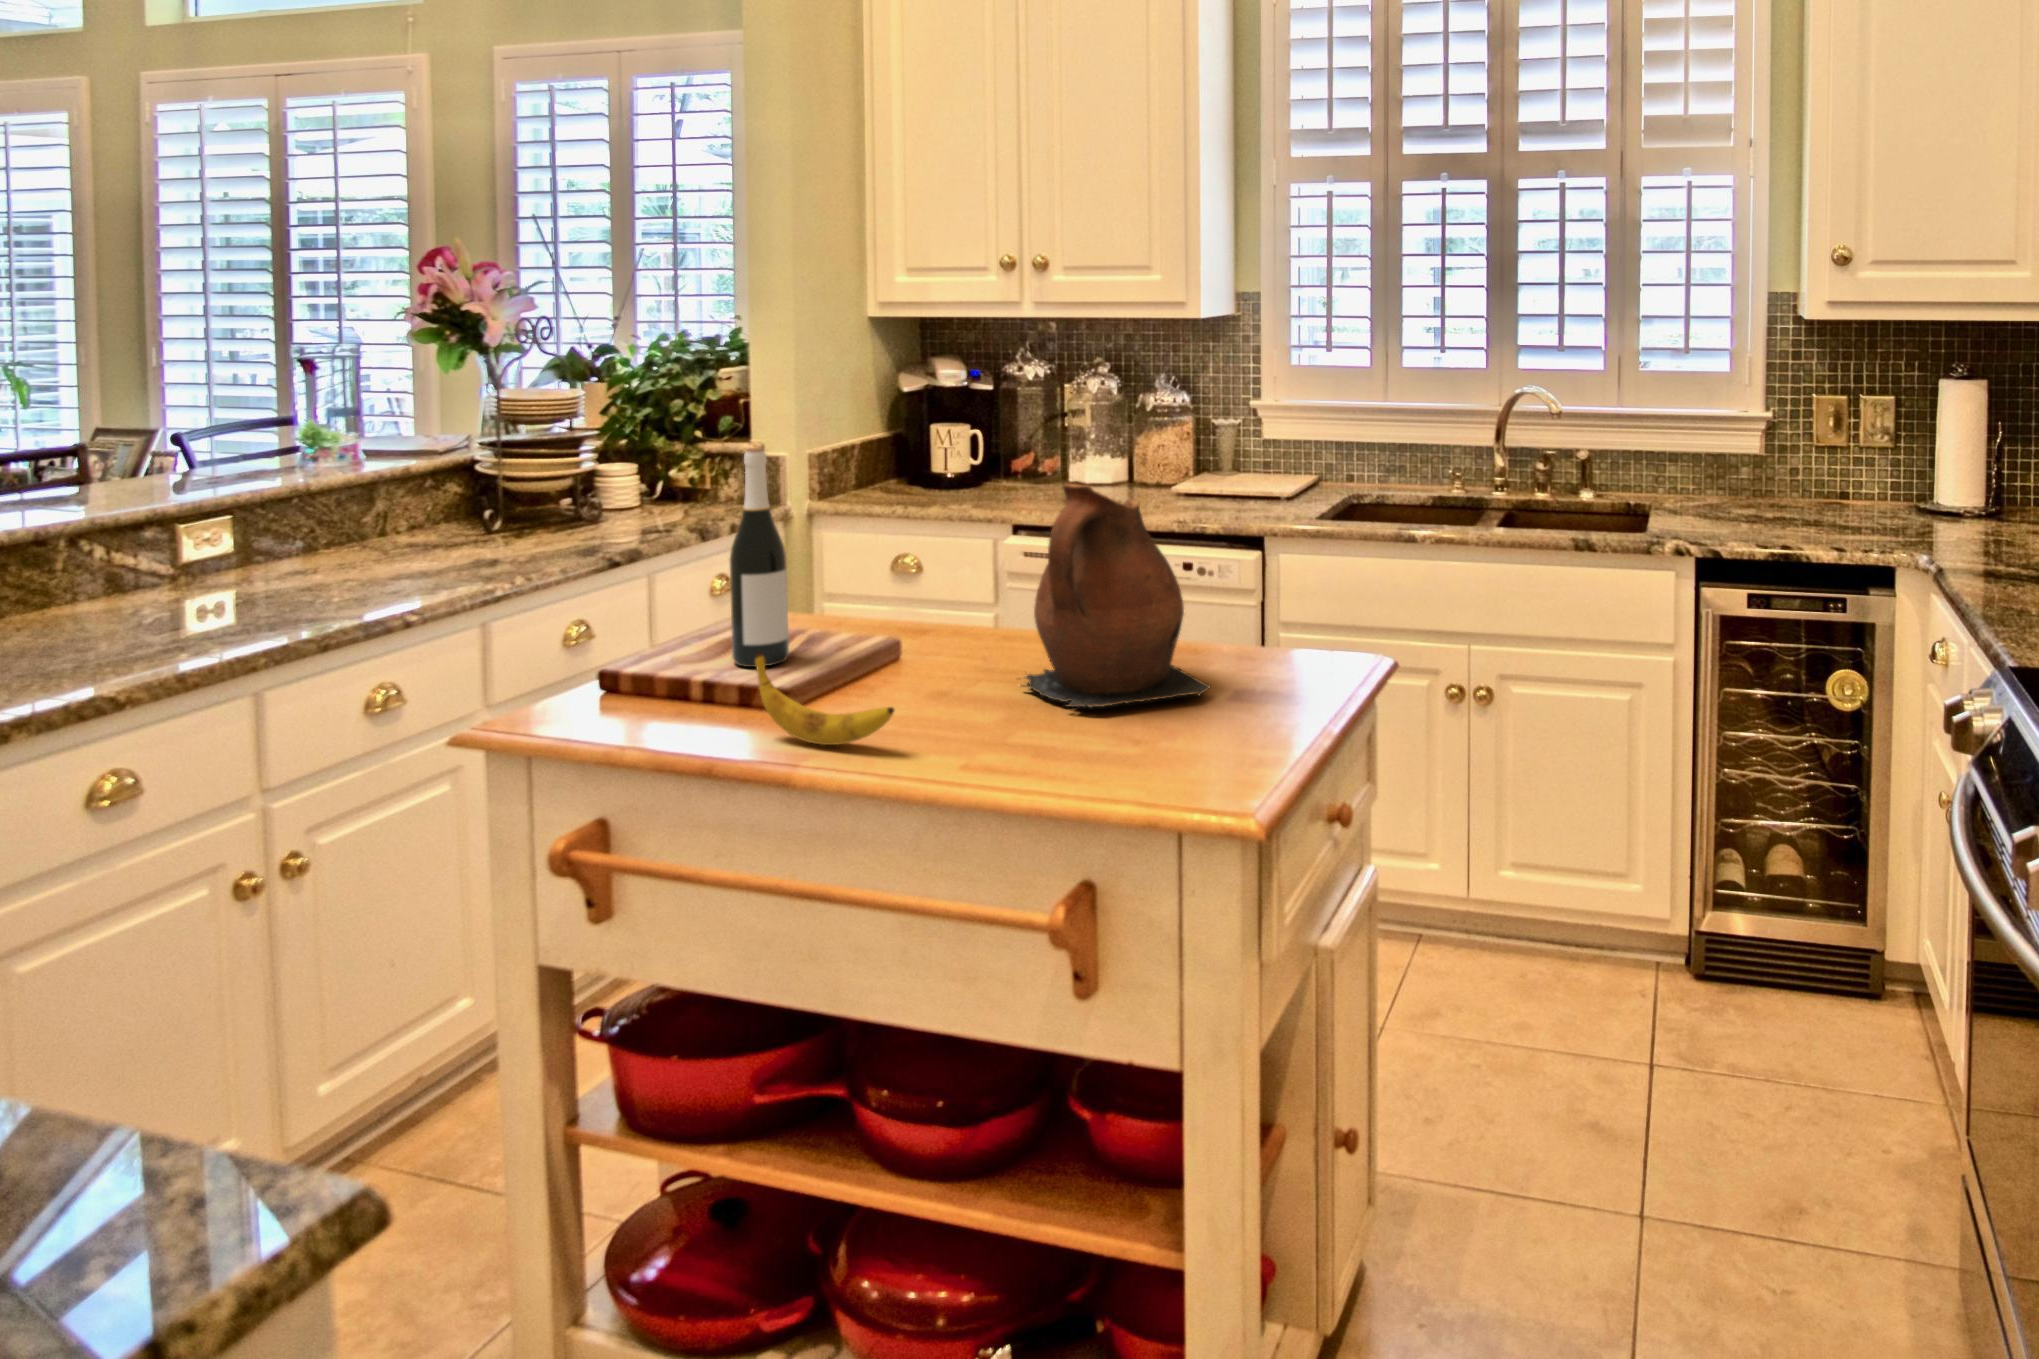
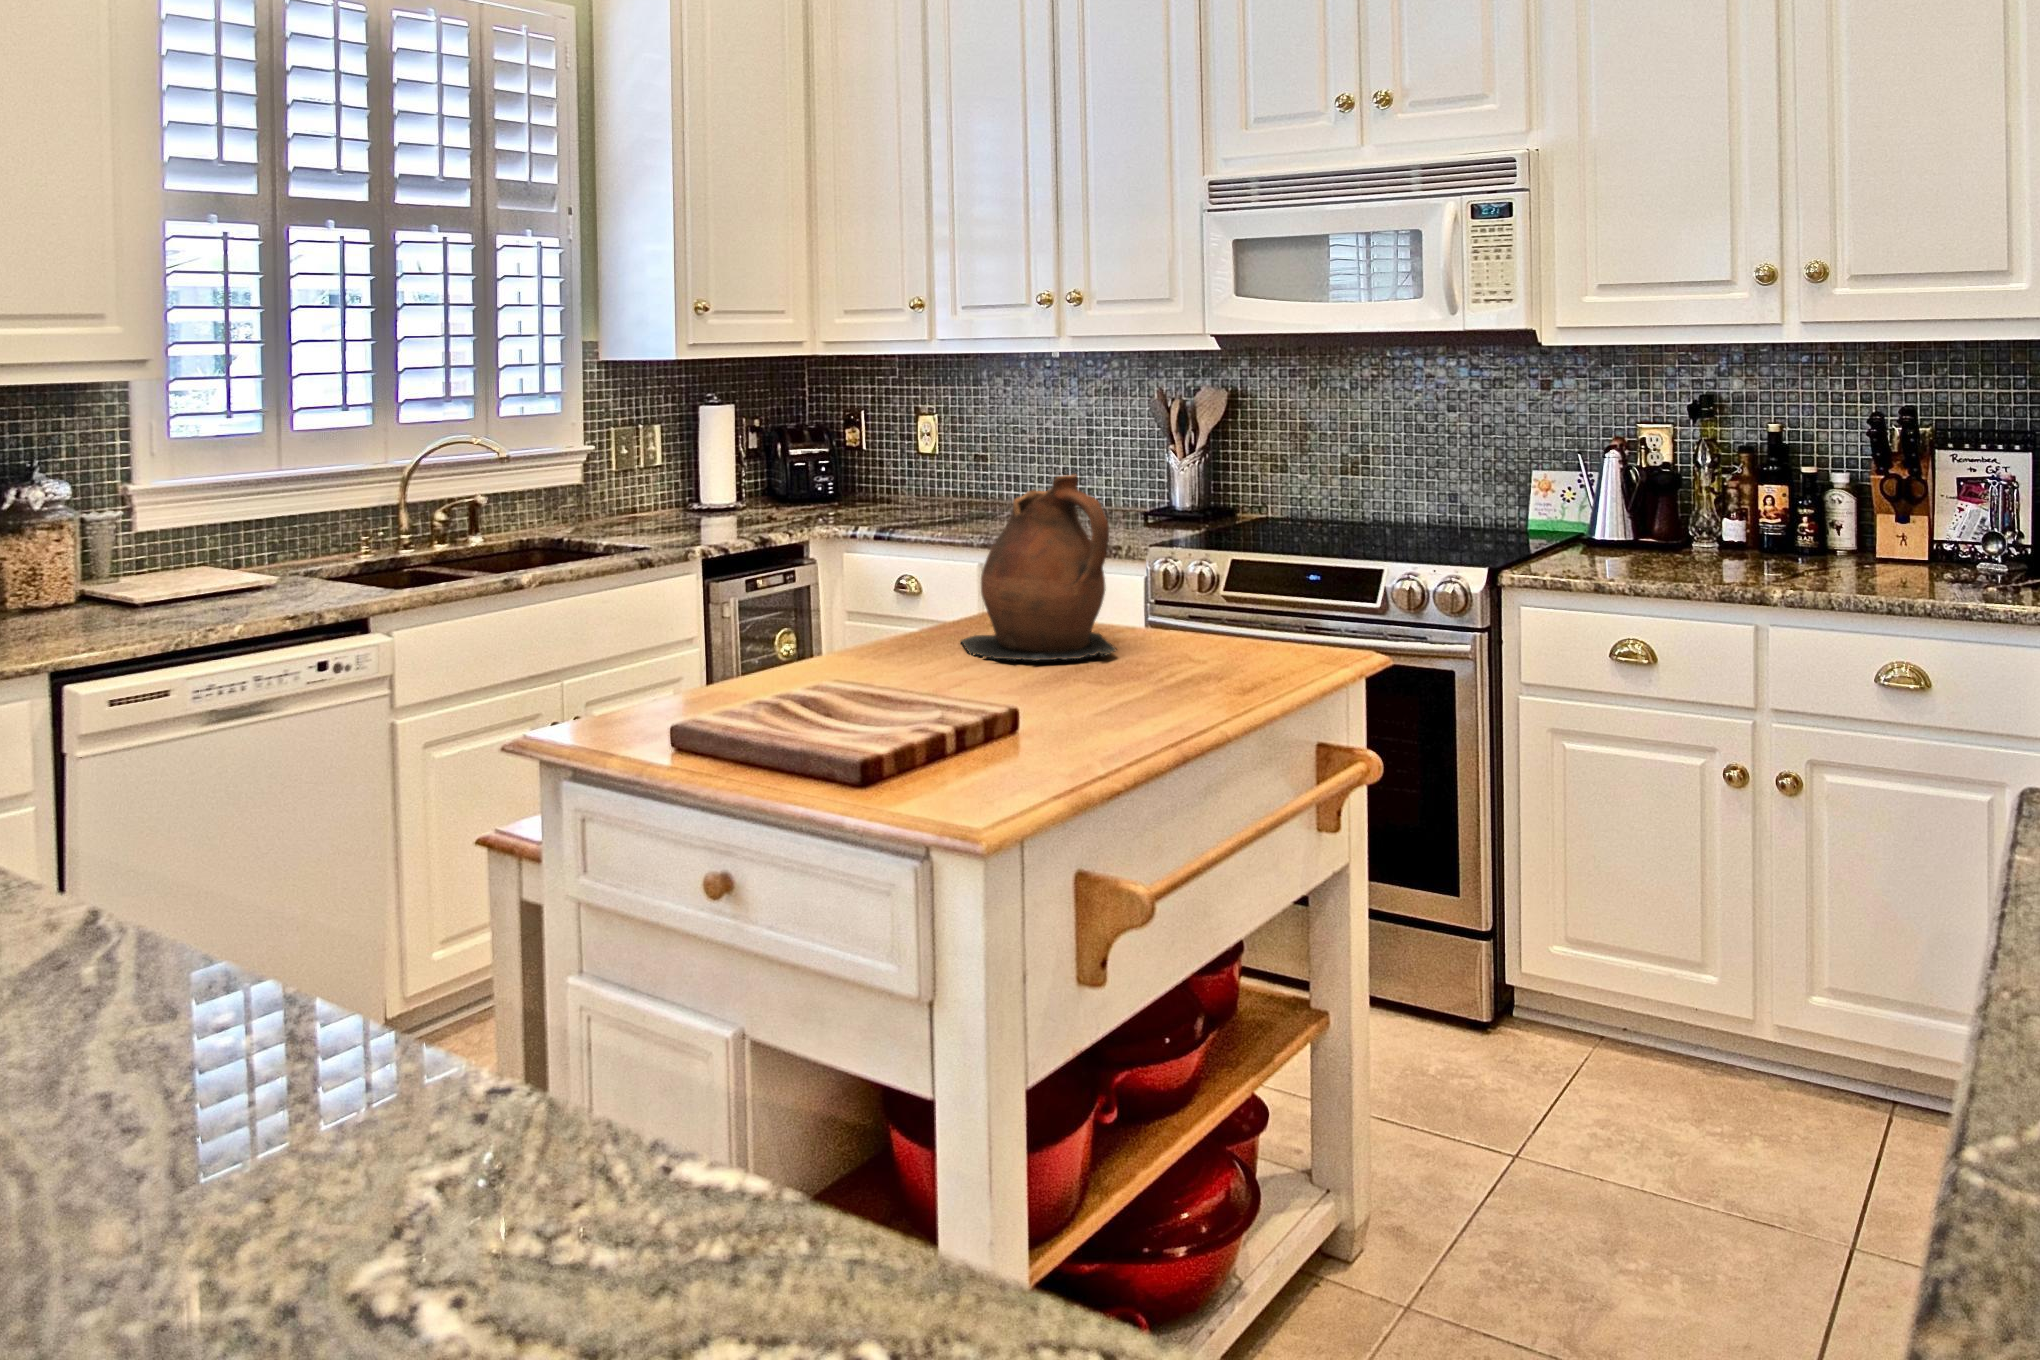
wine bottle: present [730,448,789,667] -> none [828,482,890,721]
banana: present [755,651,894,745] -> none [1109,642,1188,711]

